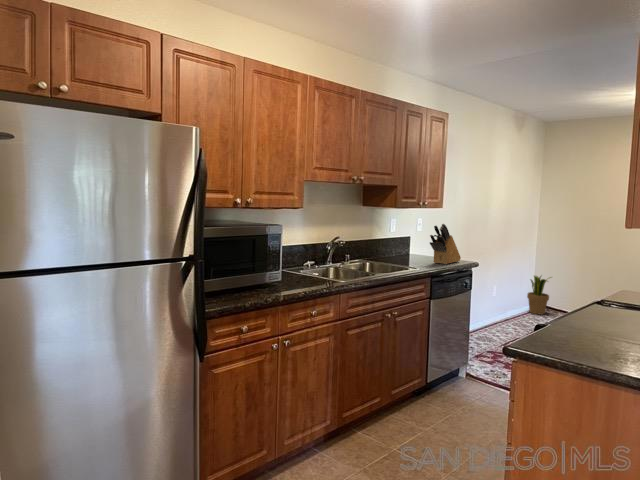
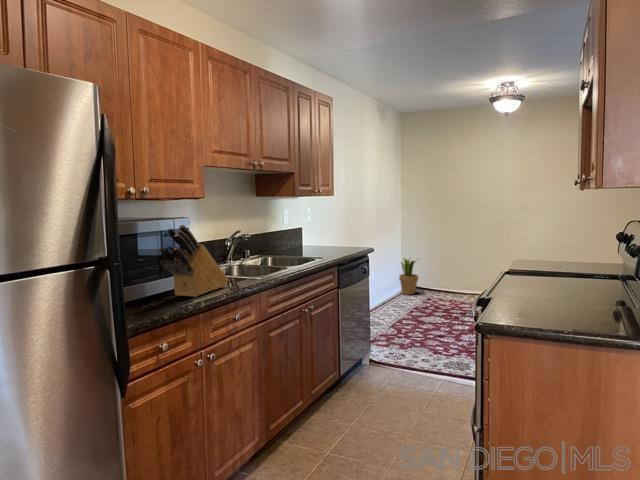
knife block: present [430,224,461,264] -> present [158,225,228,297]

